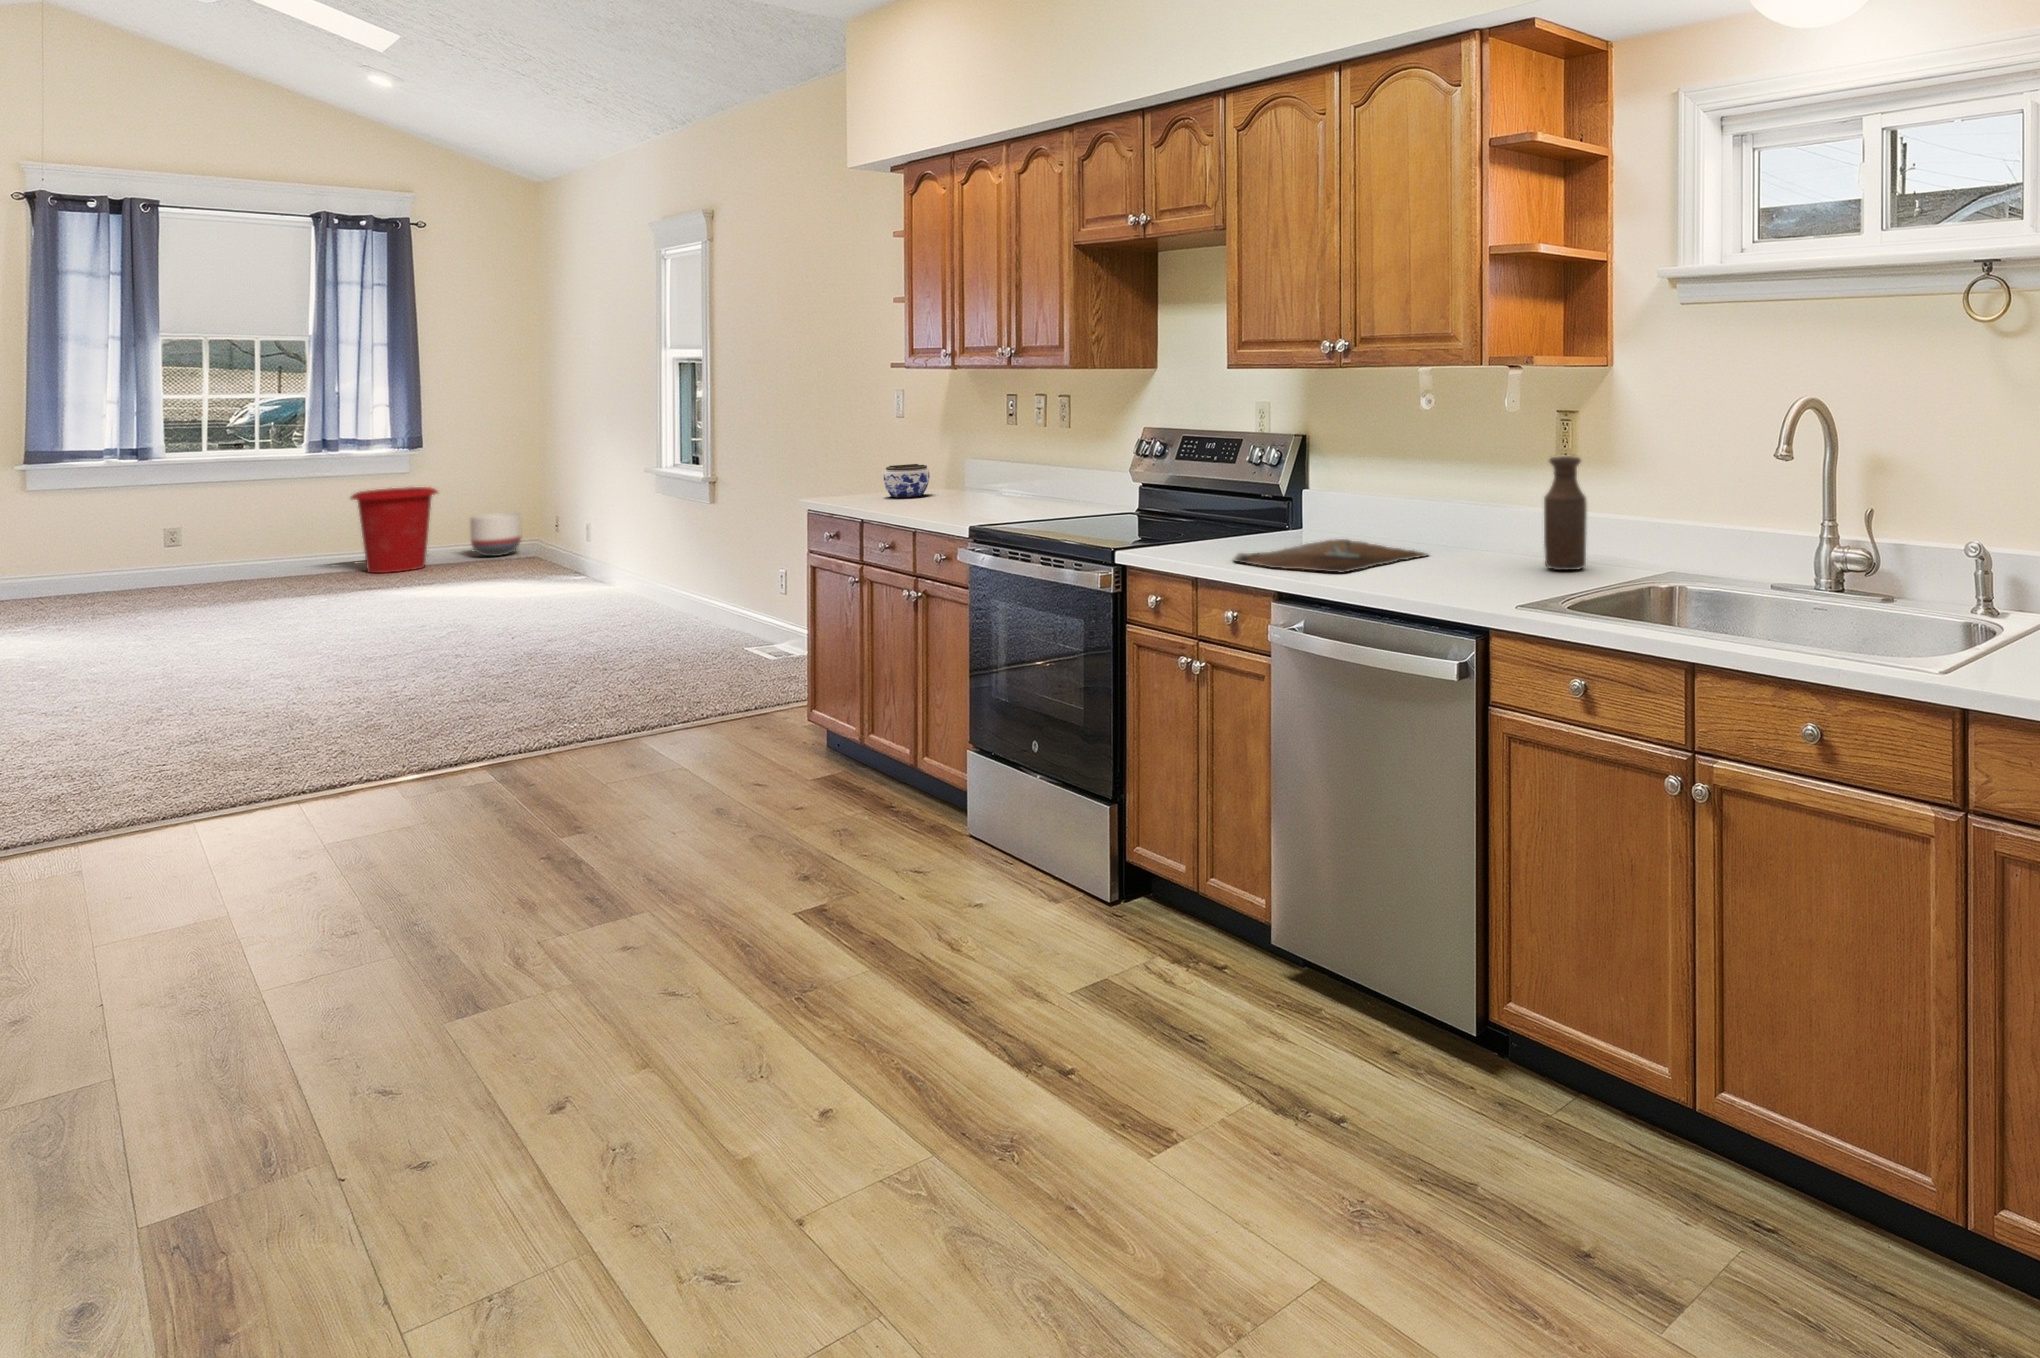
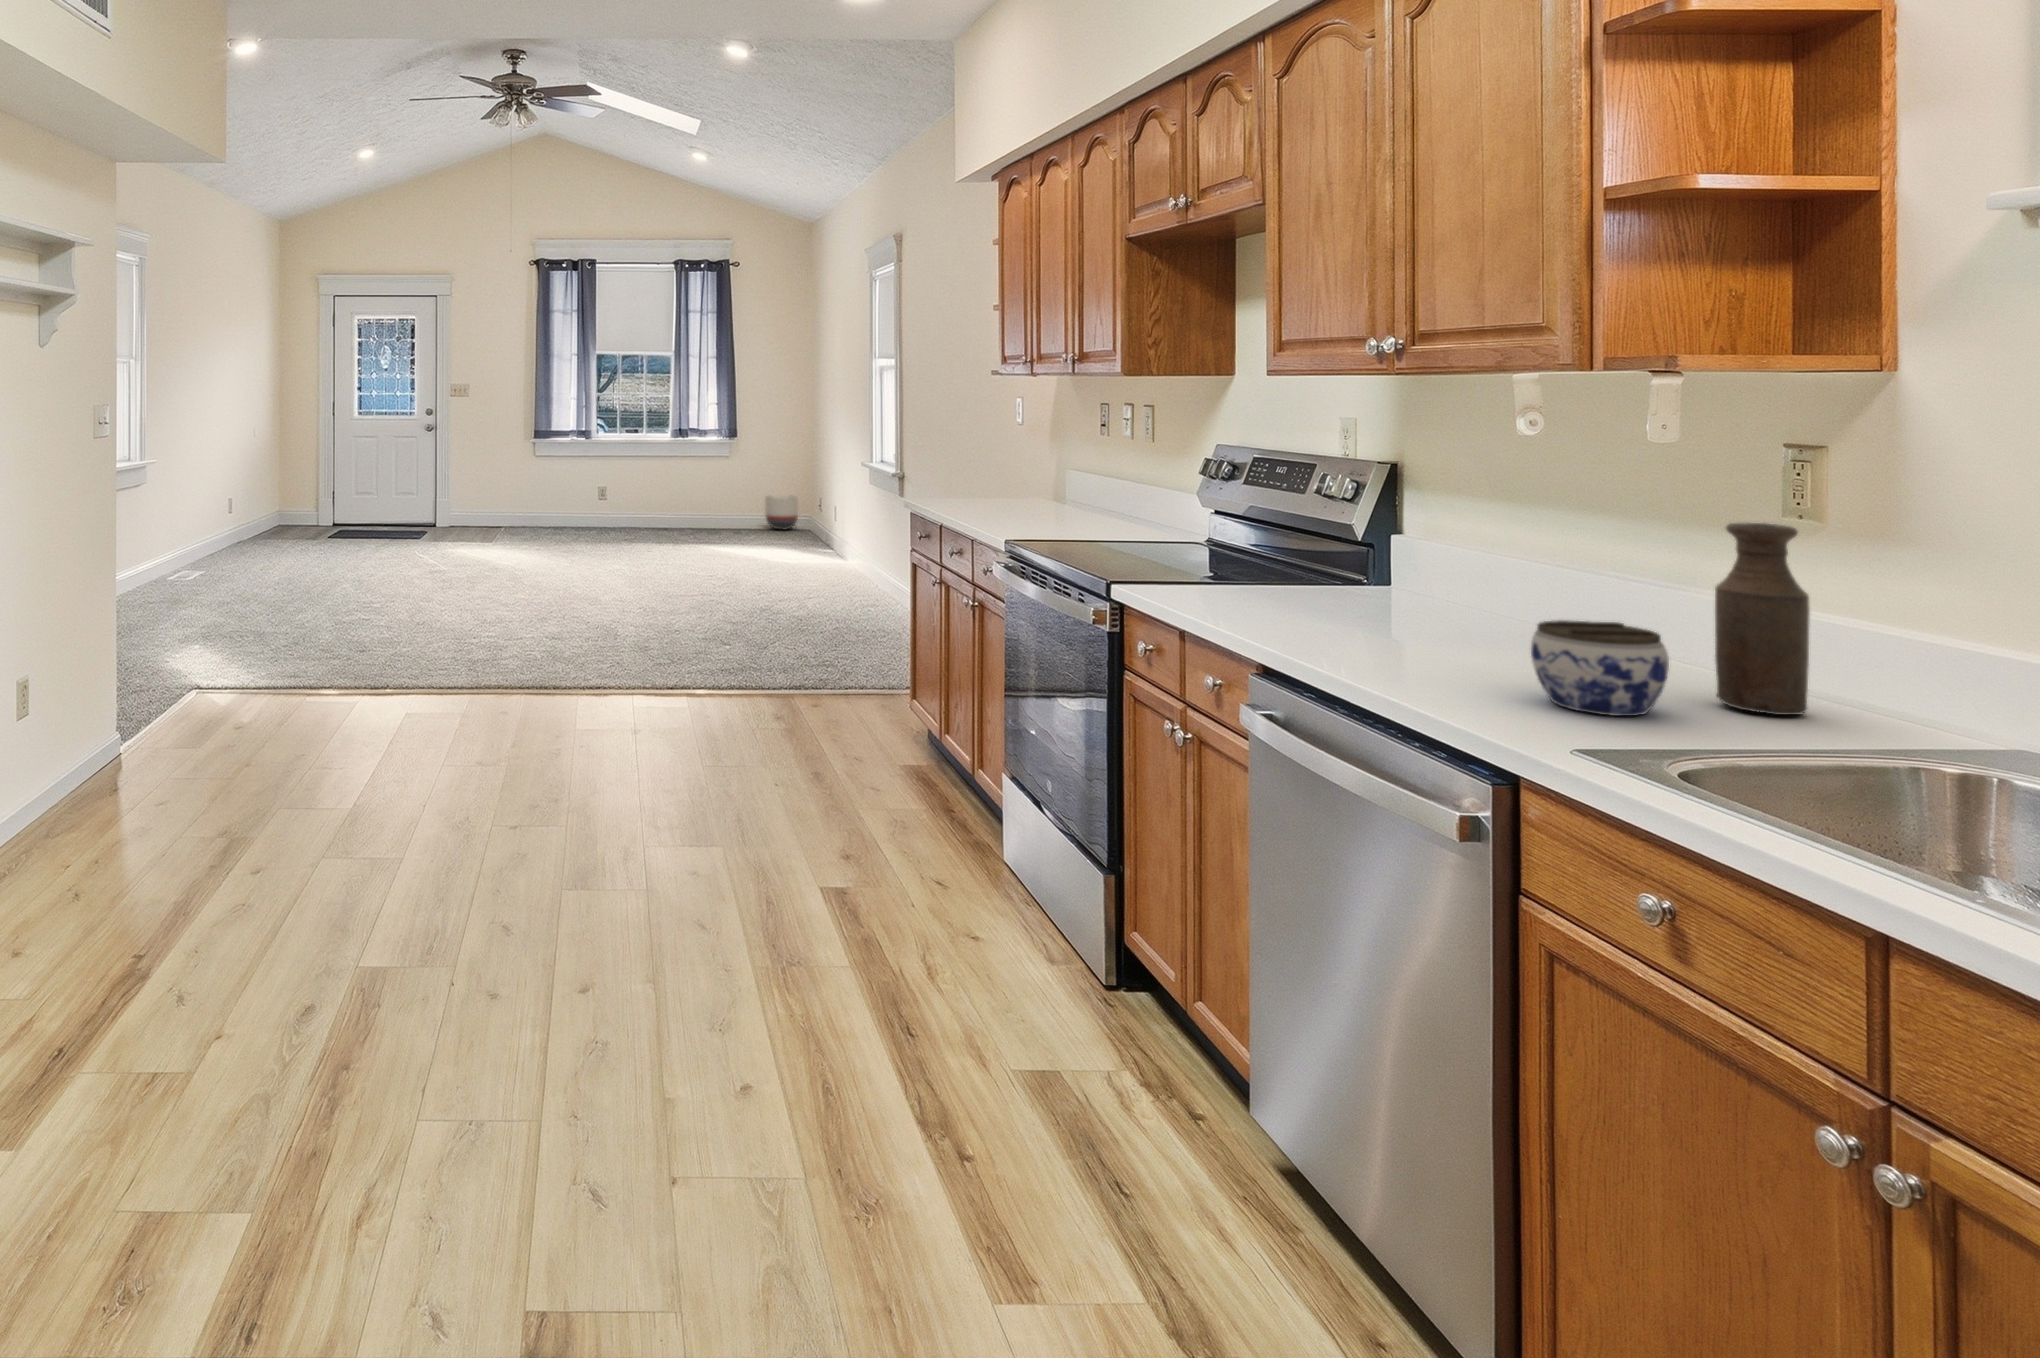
jar: present [884,464,930,497] -> present [1531,620,1669,716]
waste bin: present [351,487,438,573] -> none [692,469,745,534]
cutting board: present [1234,539,1427,573] -> none [1233,607,1531,653]

